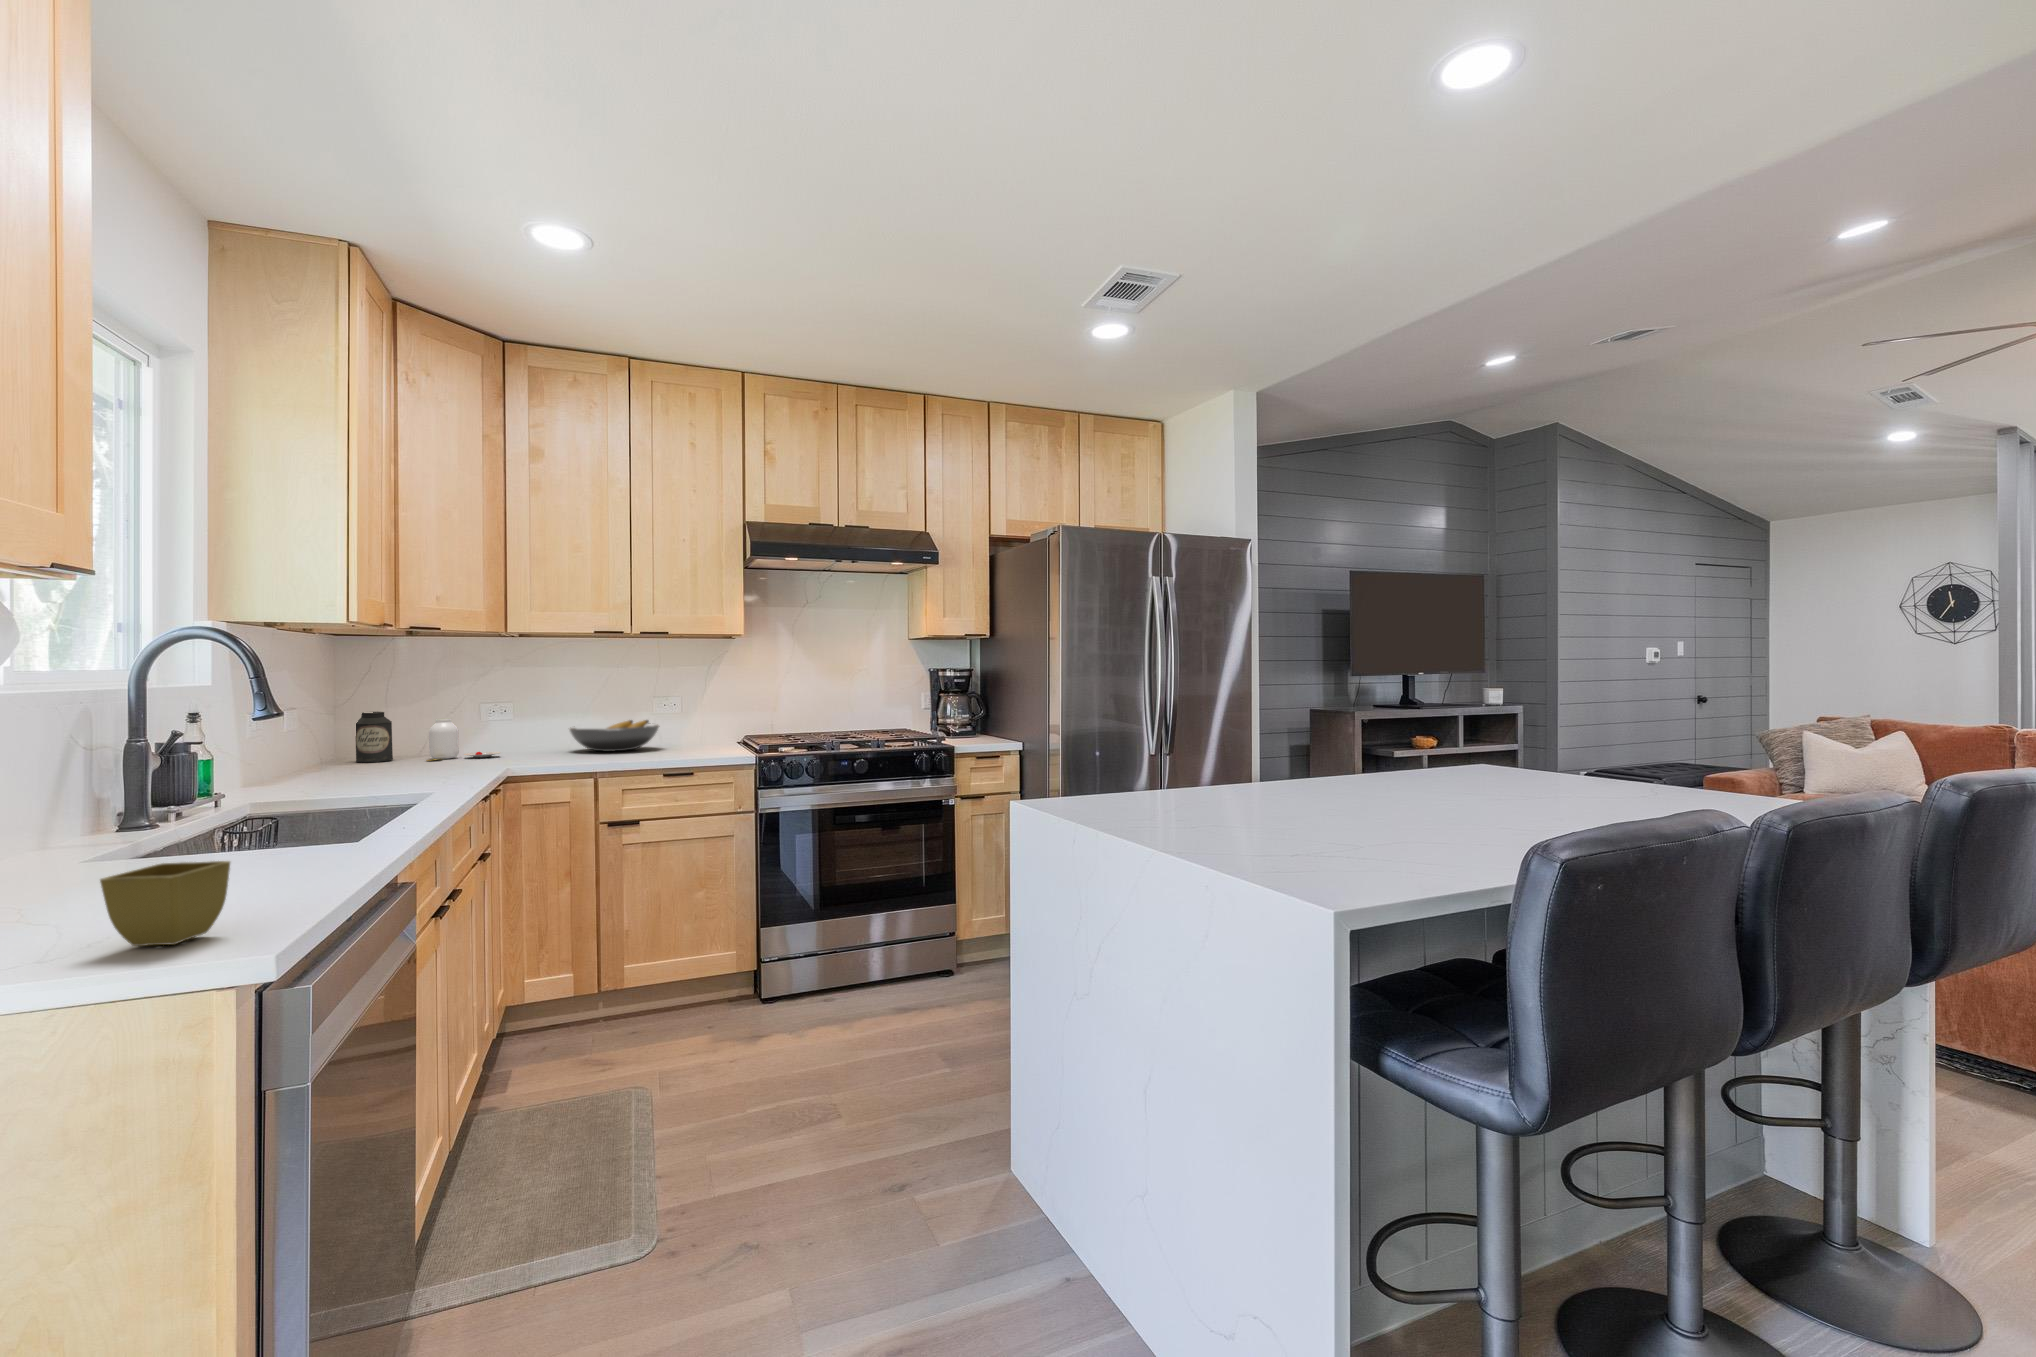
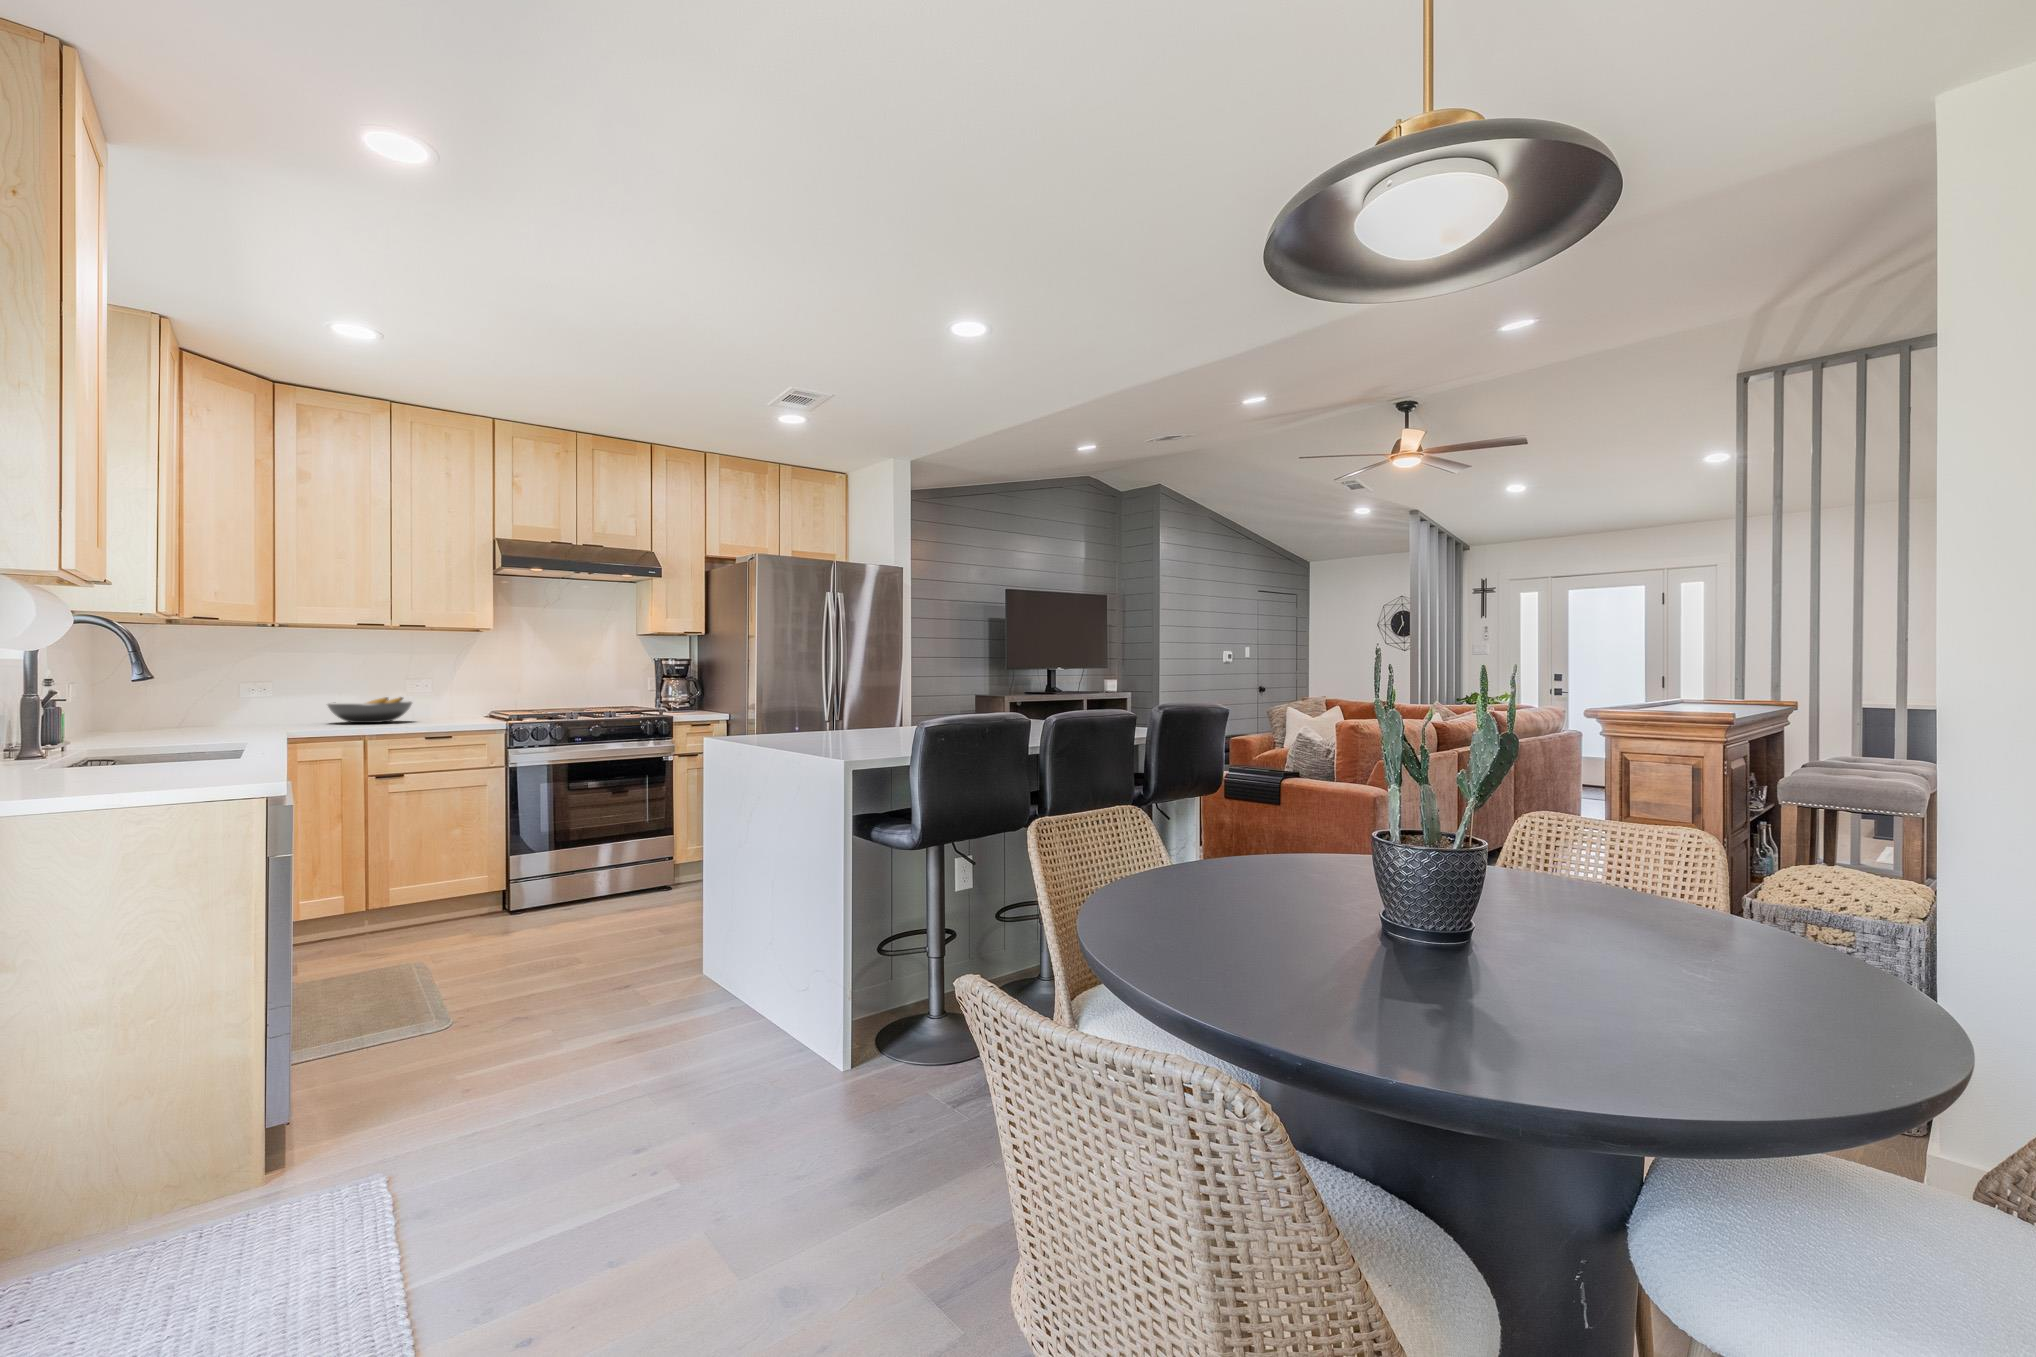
canister: present [356,712,393,762] -> none [122,688,159,731]
jar: present [426,718,501,761] -> none [194,694,267,730]
flower pot: present [100,861,230,946] -> none [161,746,226,789]

